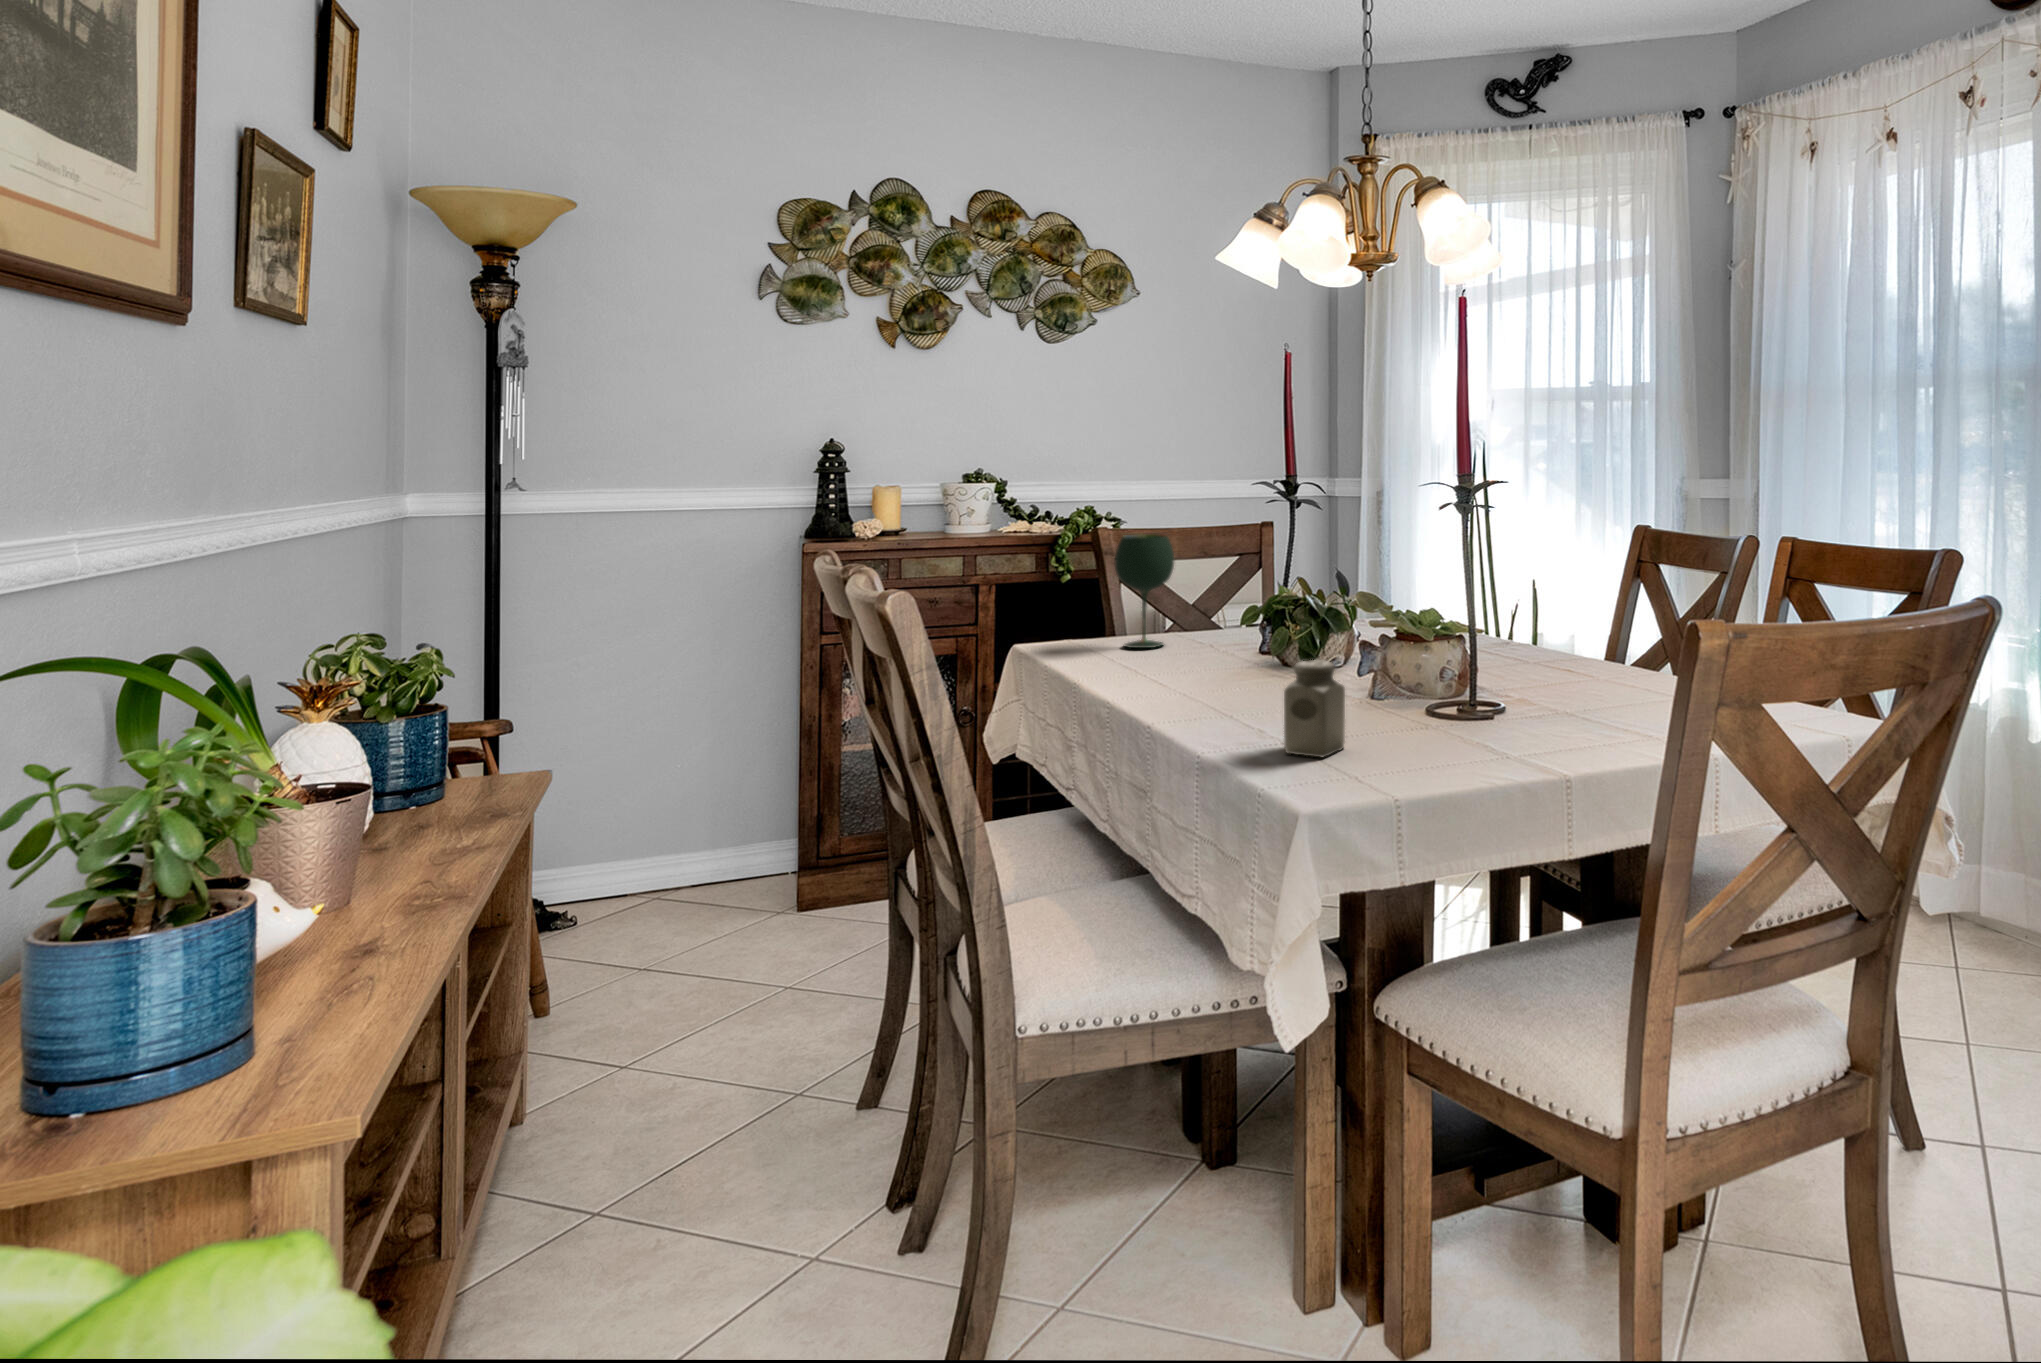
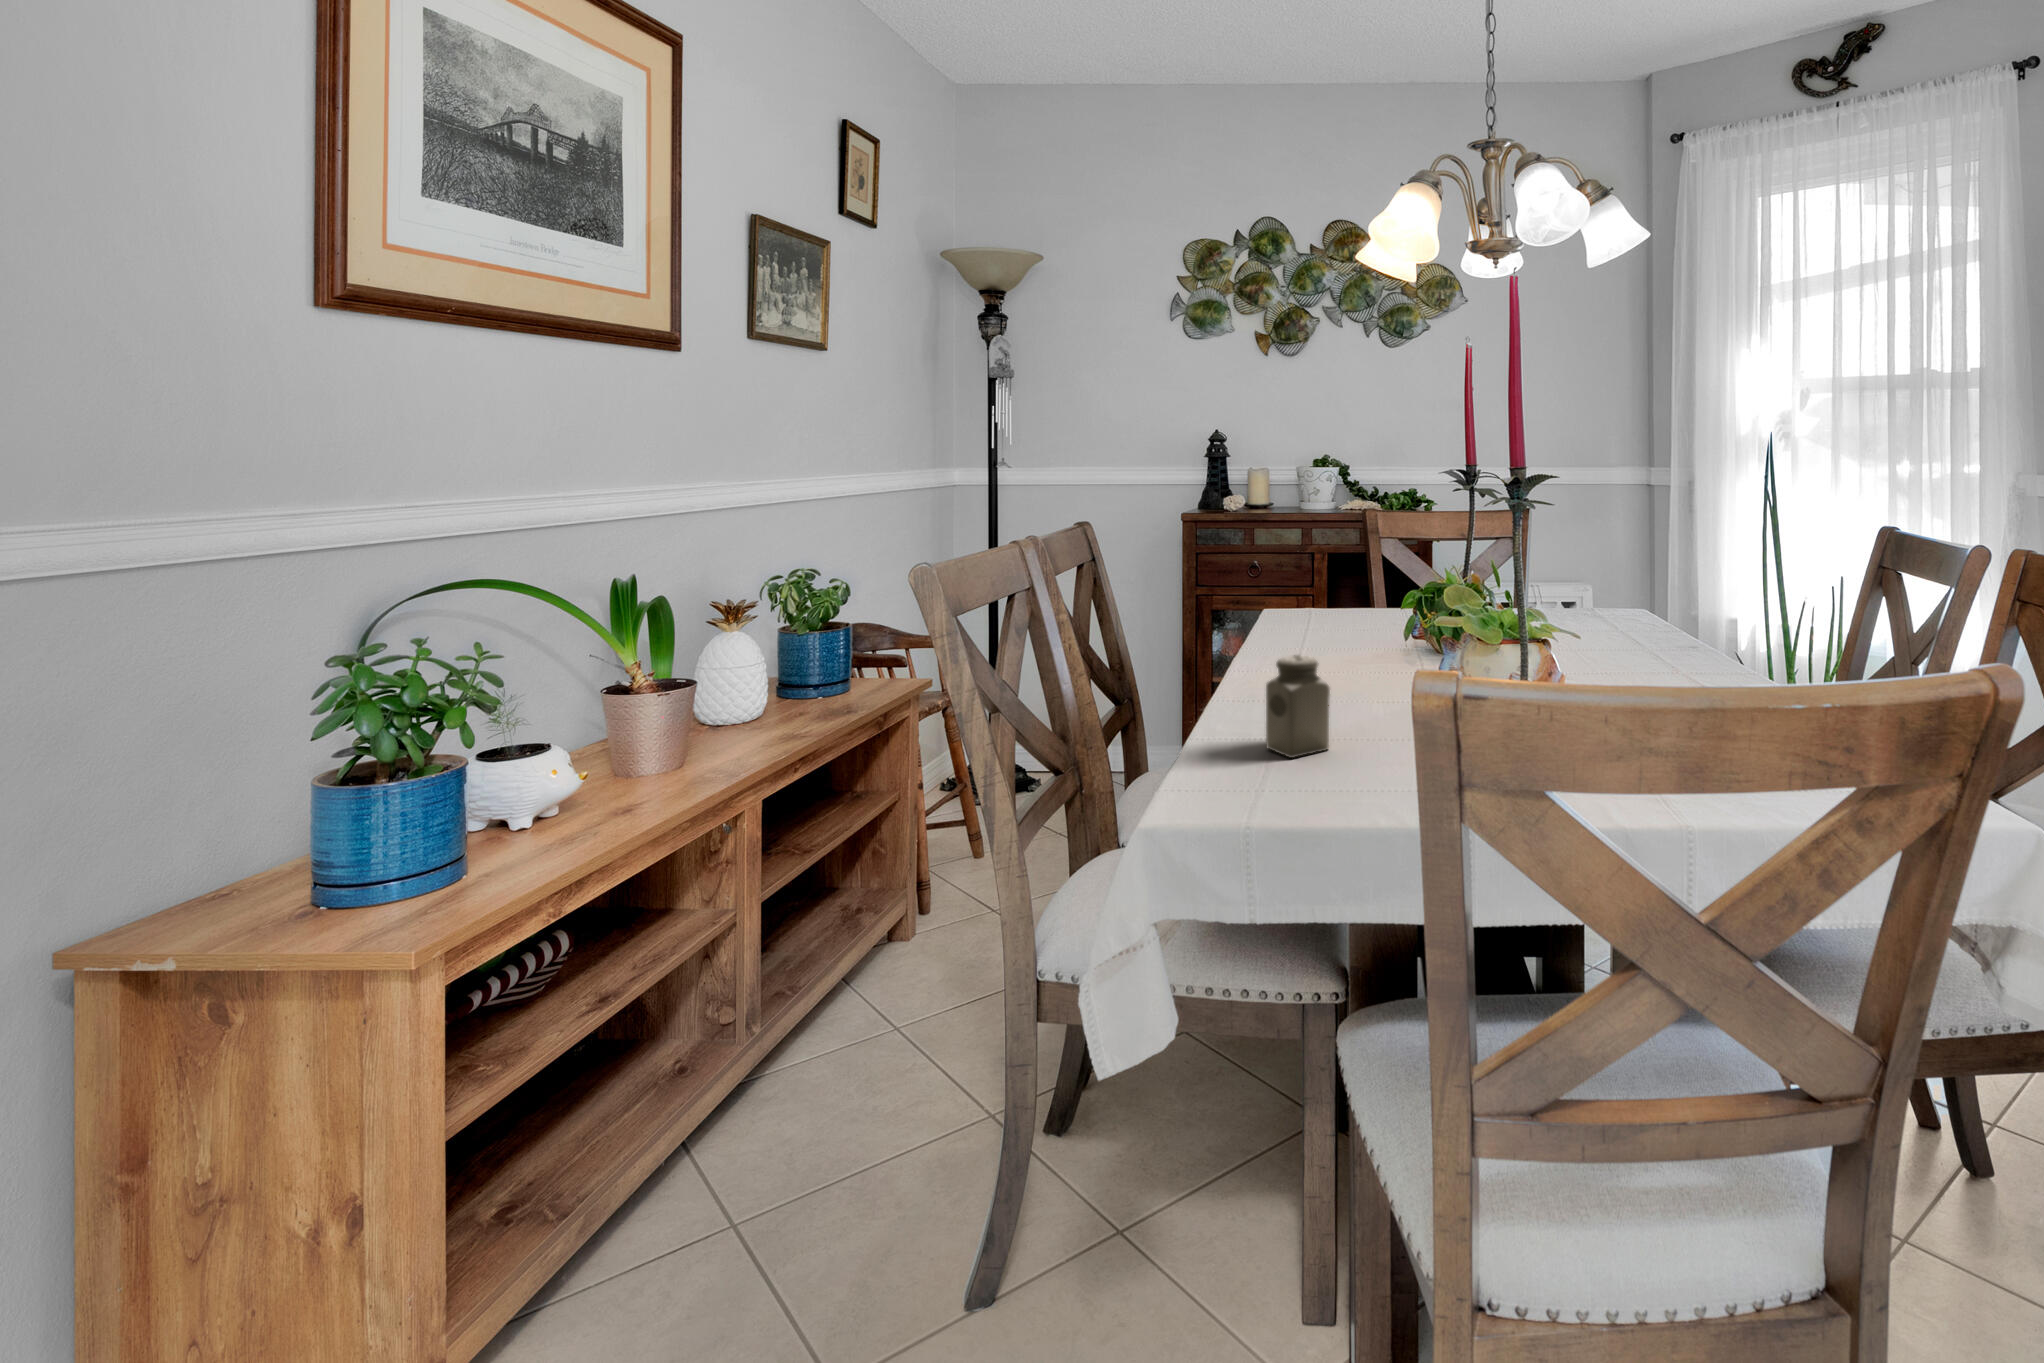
wine glass: present [1115,534,1174,648] -> none [1306,518,1360,624]

